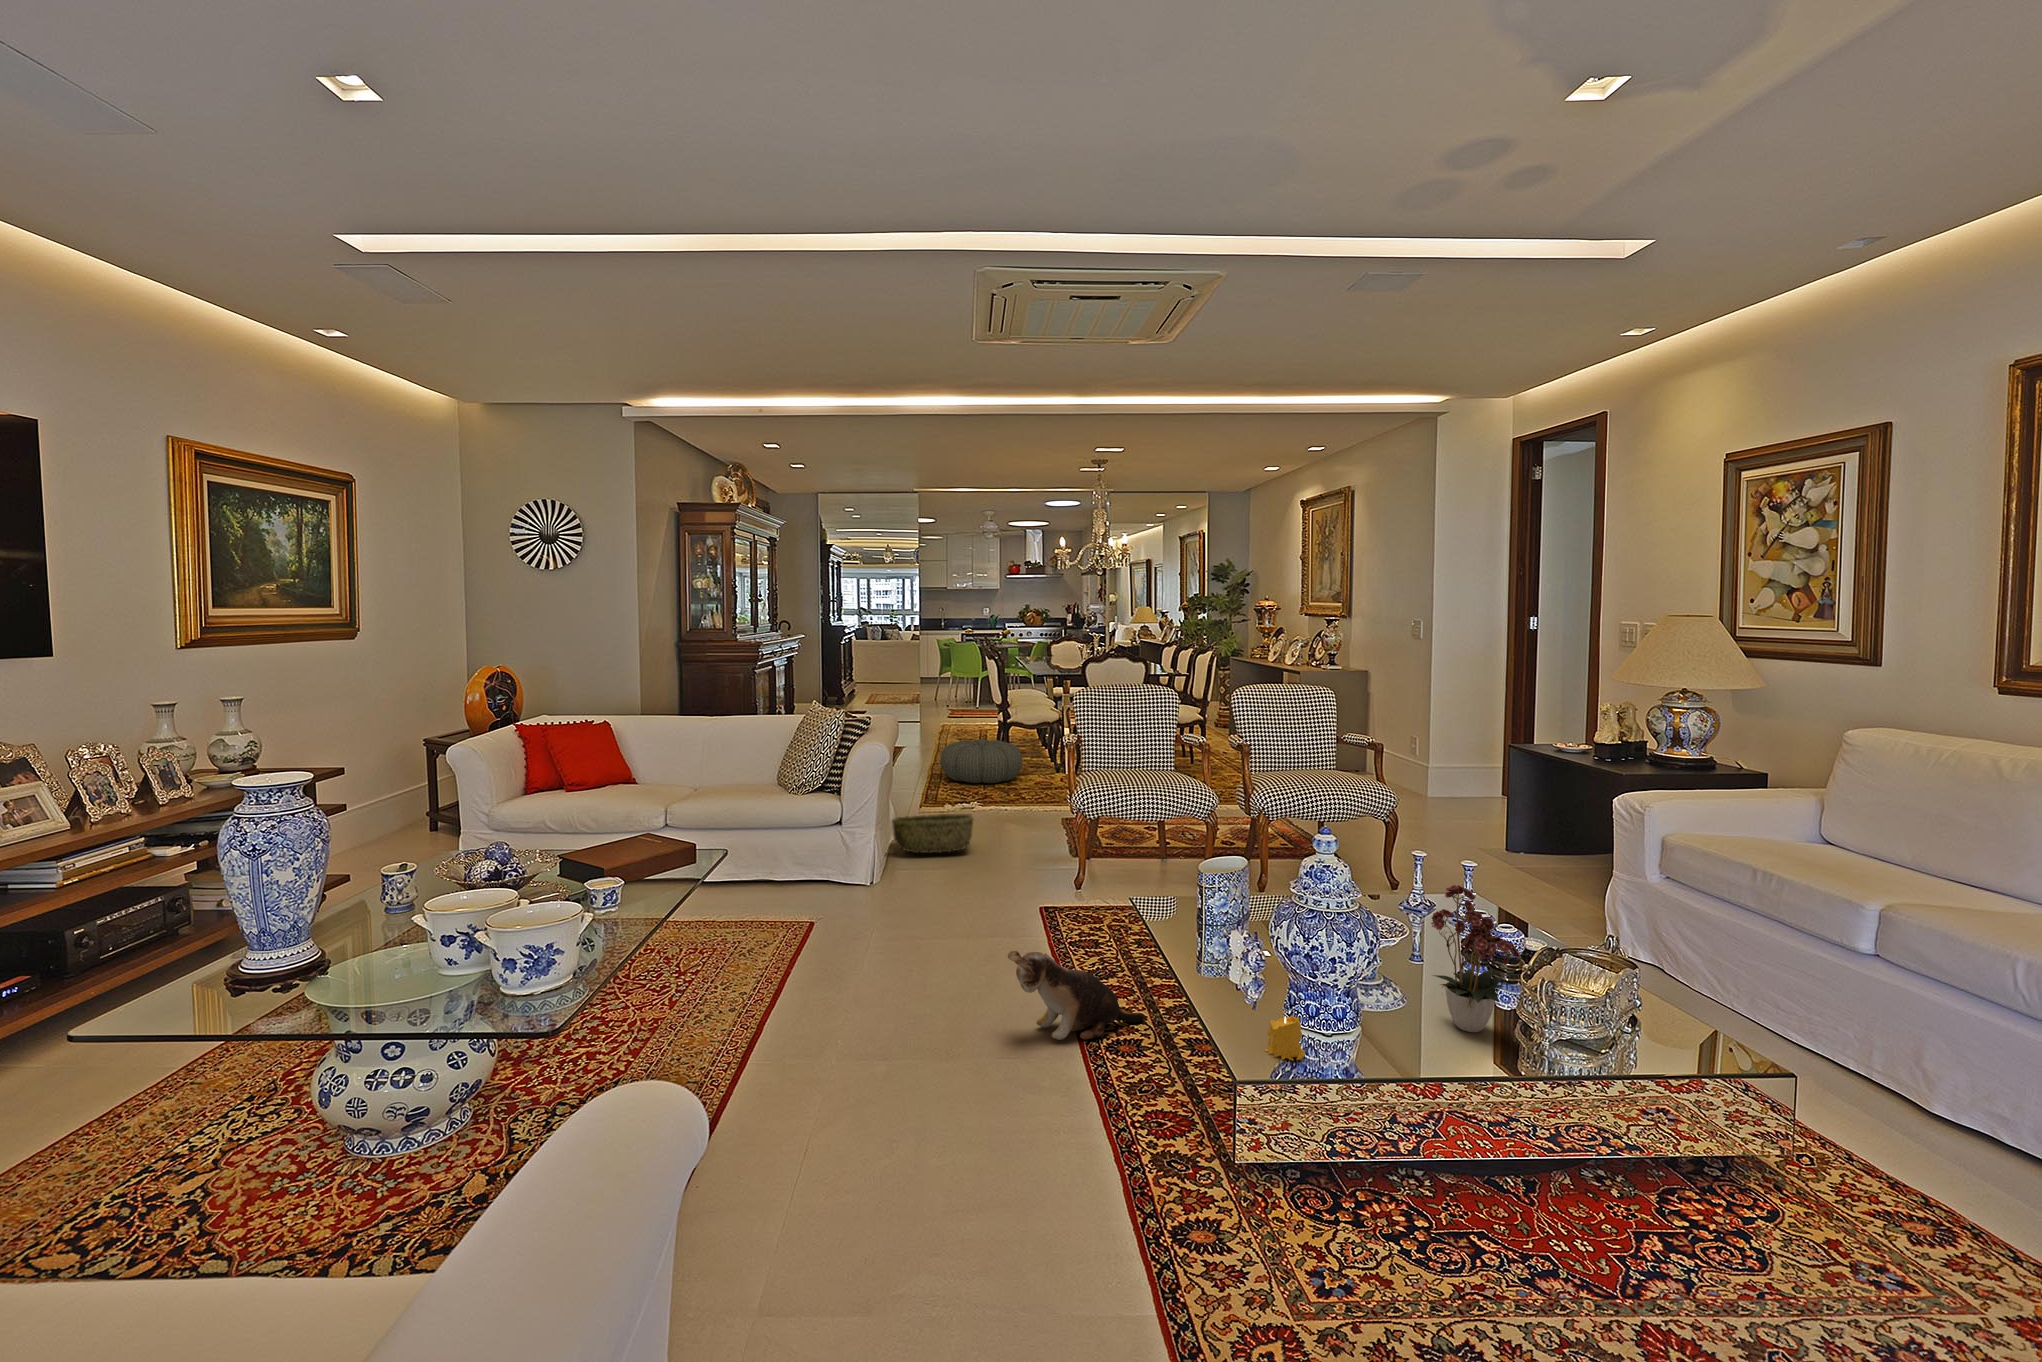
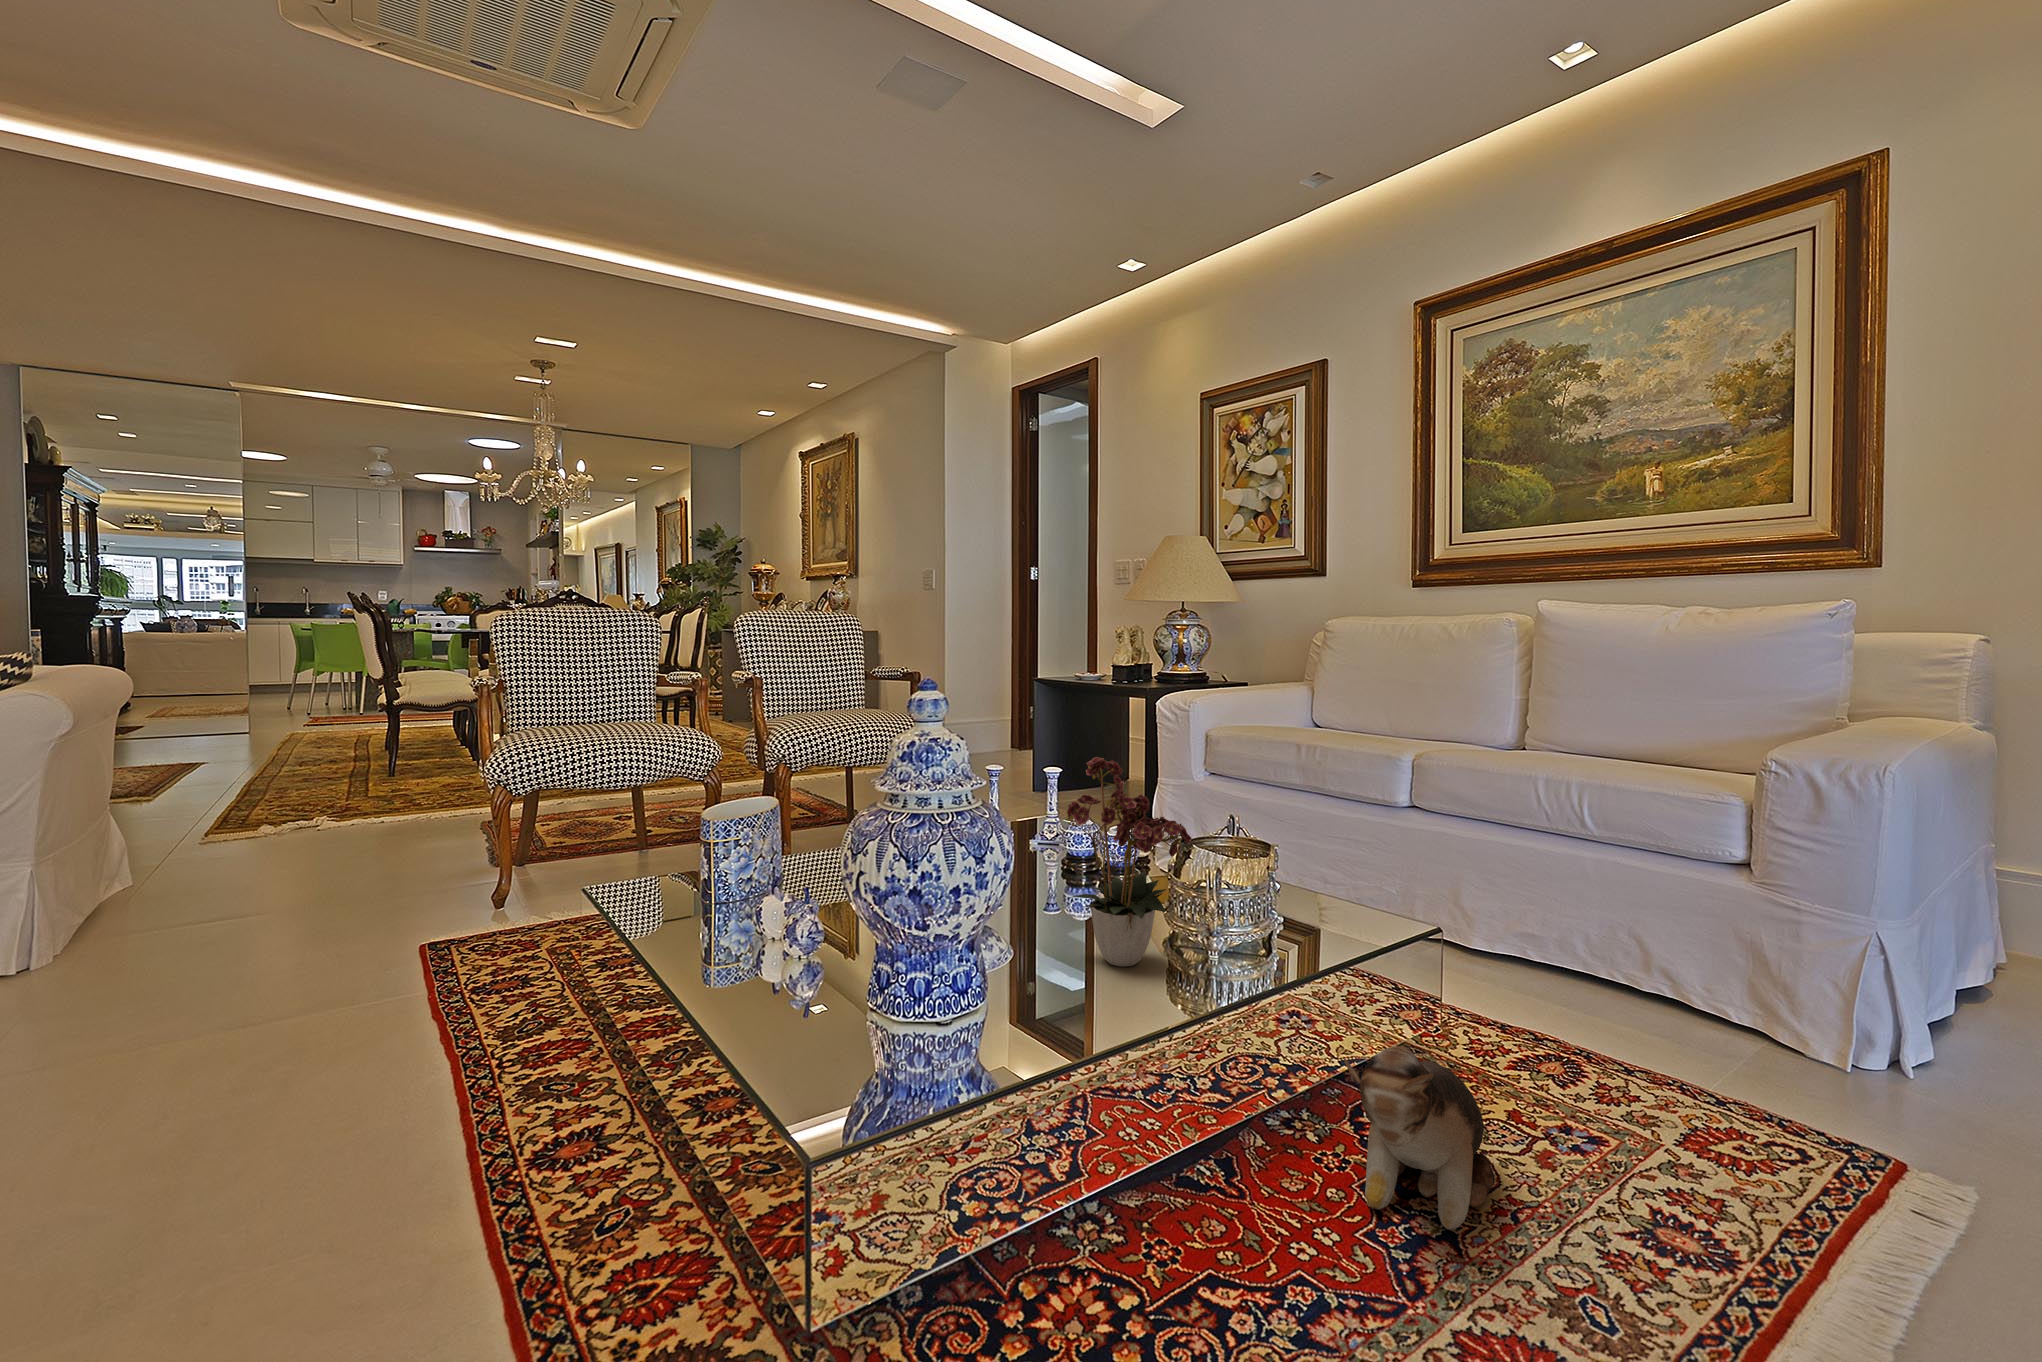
pouf: present [940,739,1022,783] -> none [268,734,423,798]
woven basket: present [892,814,973,853] -> none [108,827,304,904]
plush toy: present [1008,951,1144,1040] -> present [1344,1045,1494,1230]
candle: present [1264,1016,1305,1061] -> none [851,1002,923,1089]

